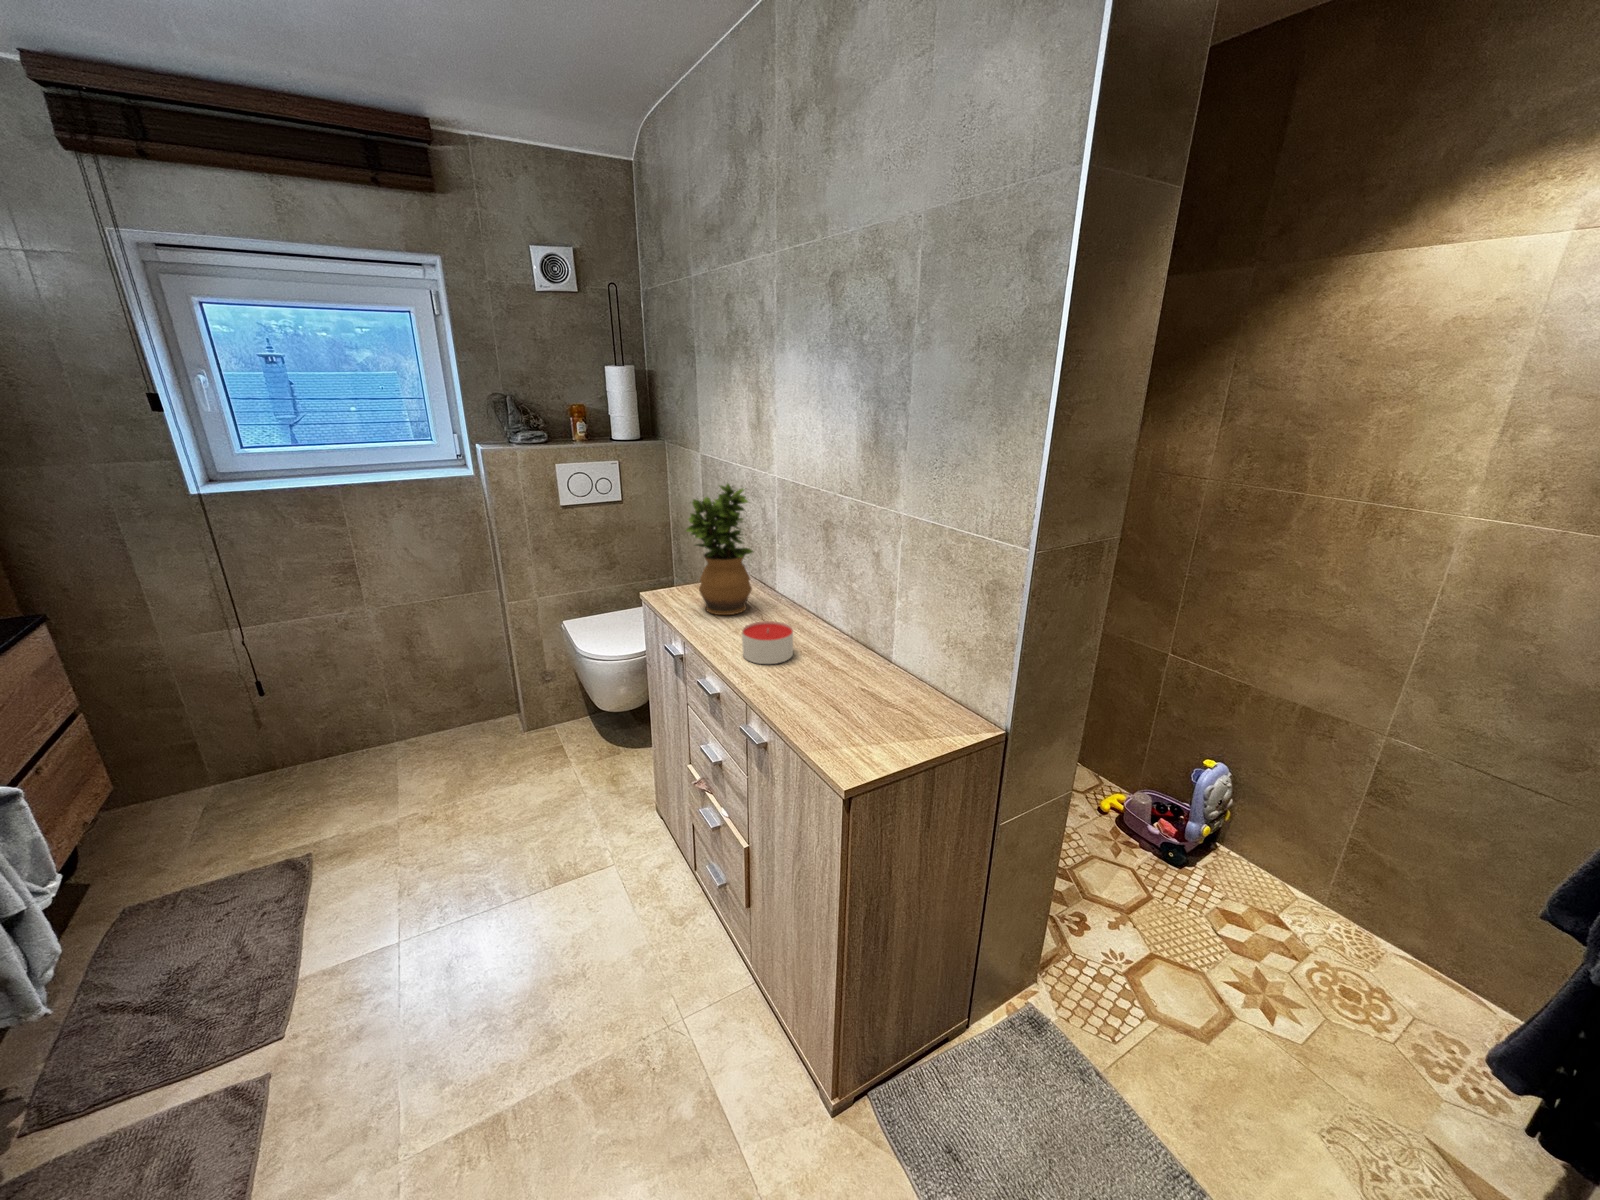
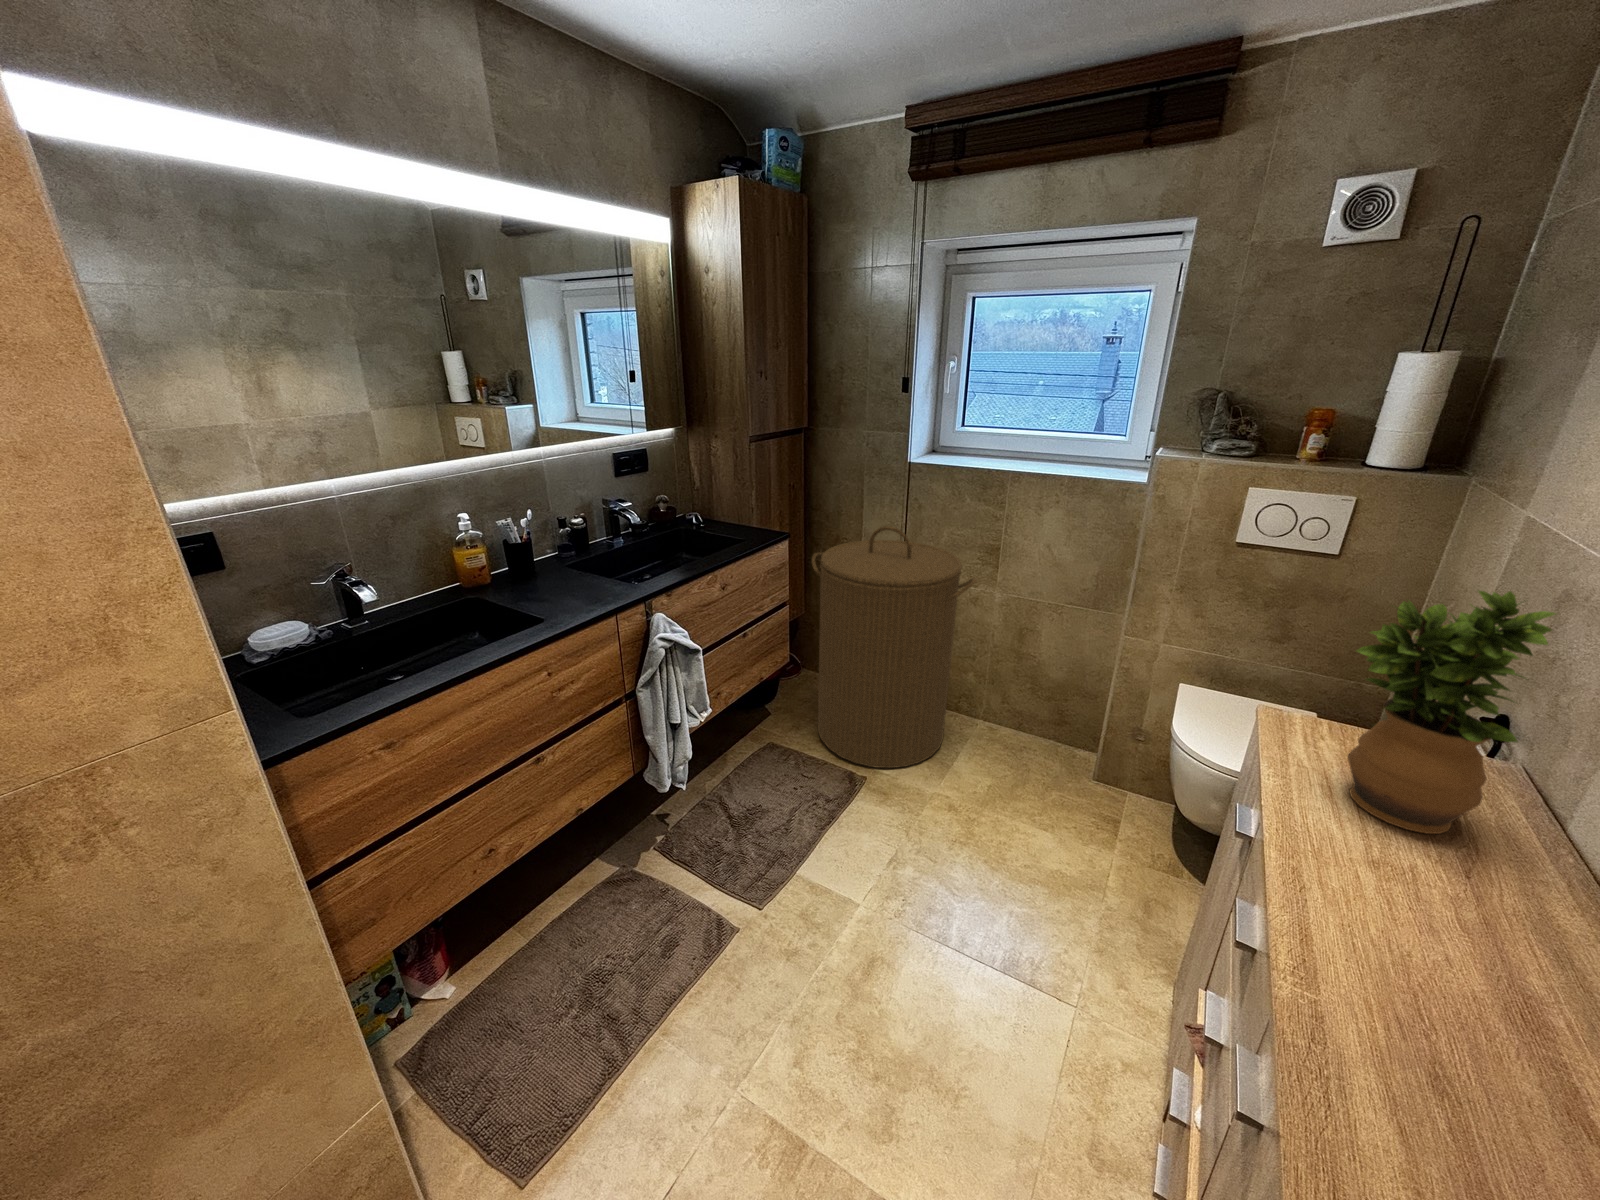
laundry hamper: none [81,569,375,861] -> present [812,526,977,768]
candle: present [742,621,793,664] -> none [1344,878,1509,1009]

